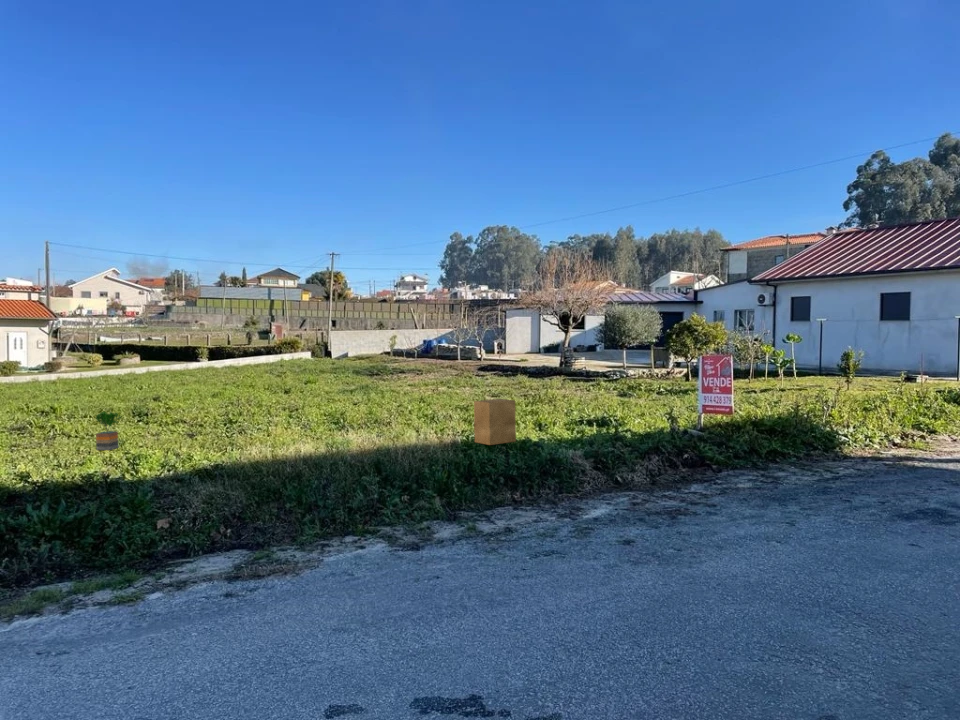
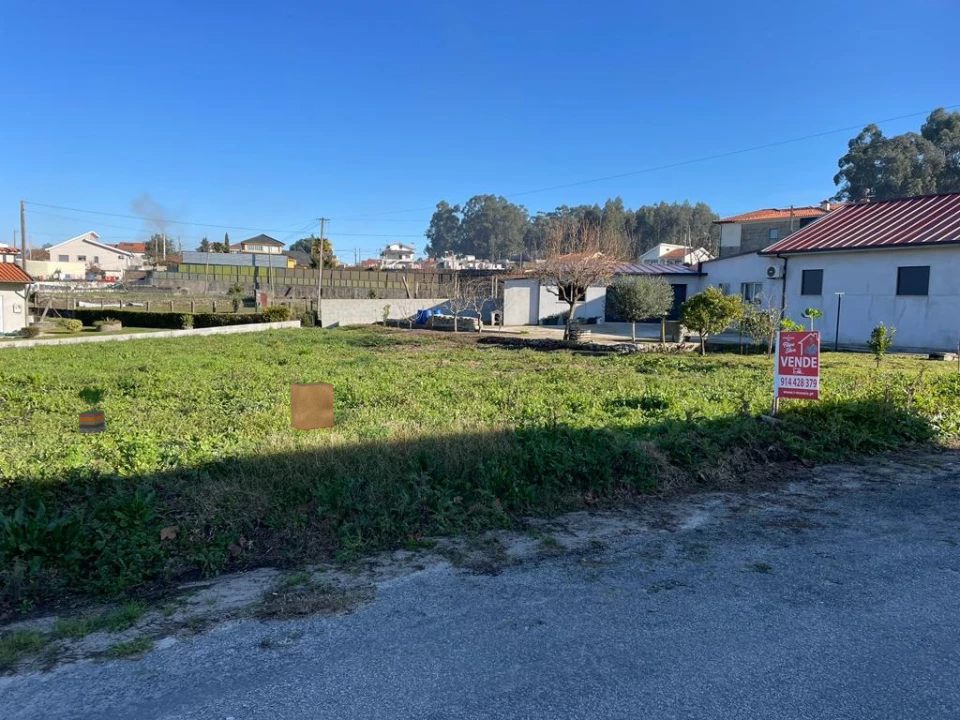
cardboard box: present [474,399,516,445] -> present [290,382,334,430]

